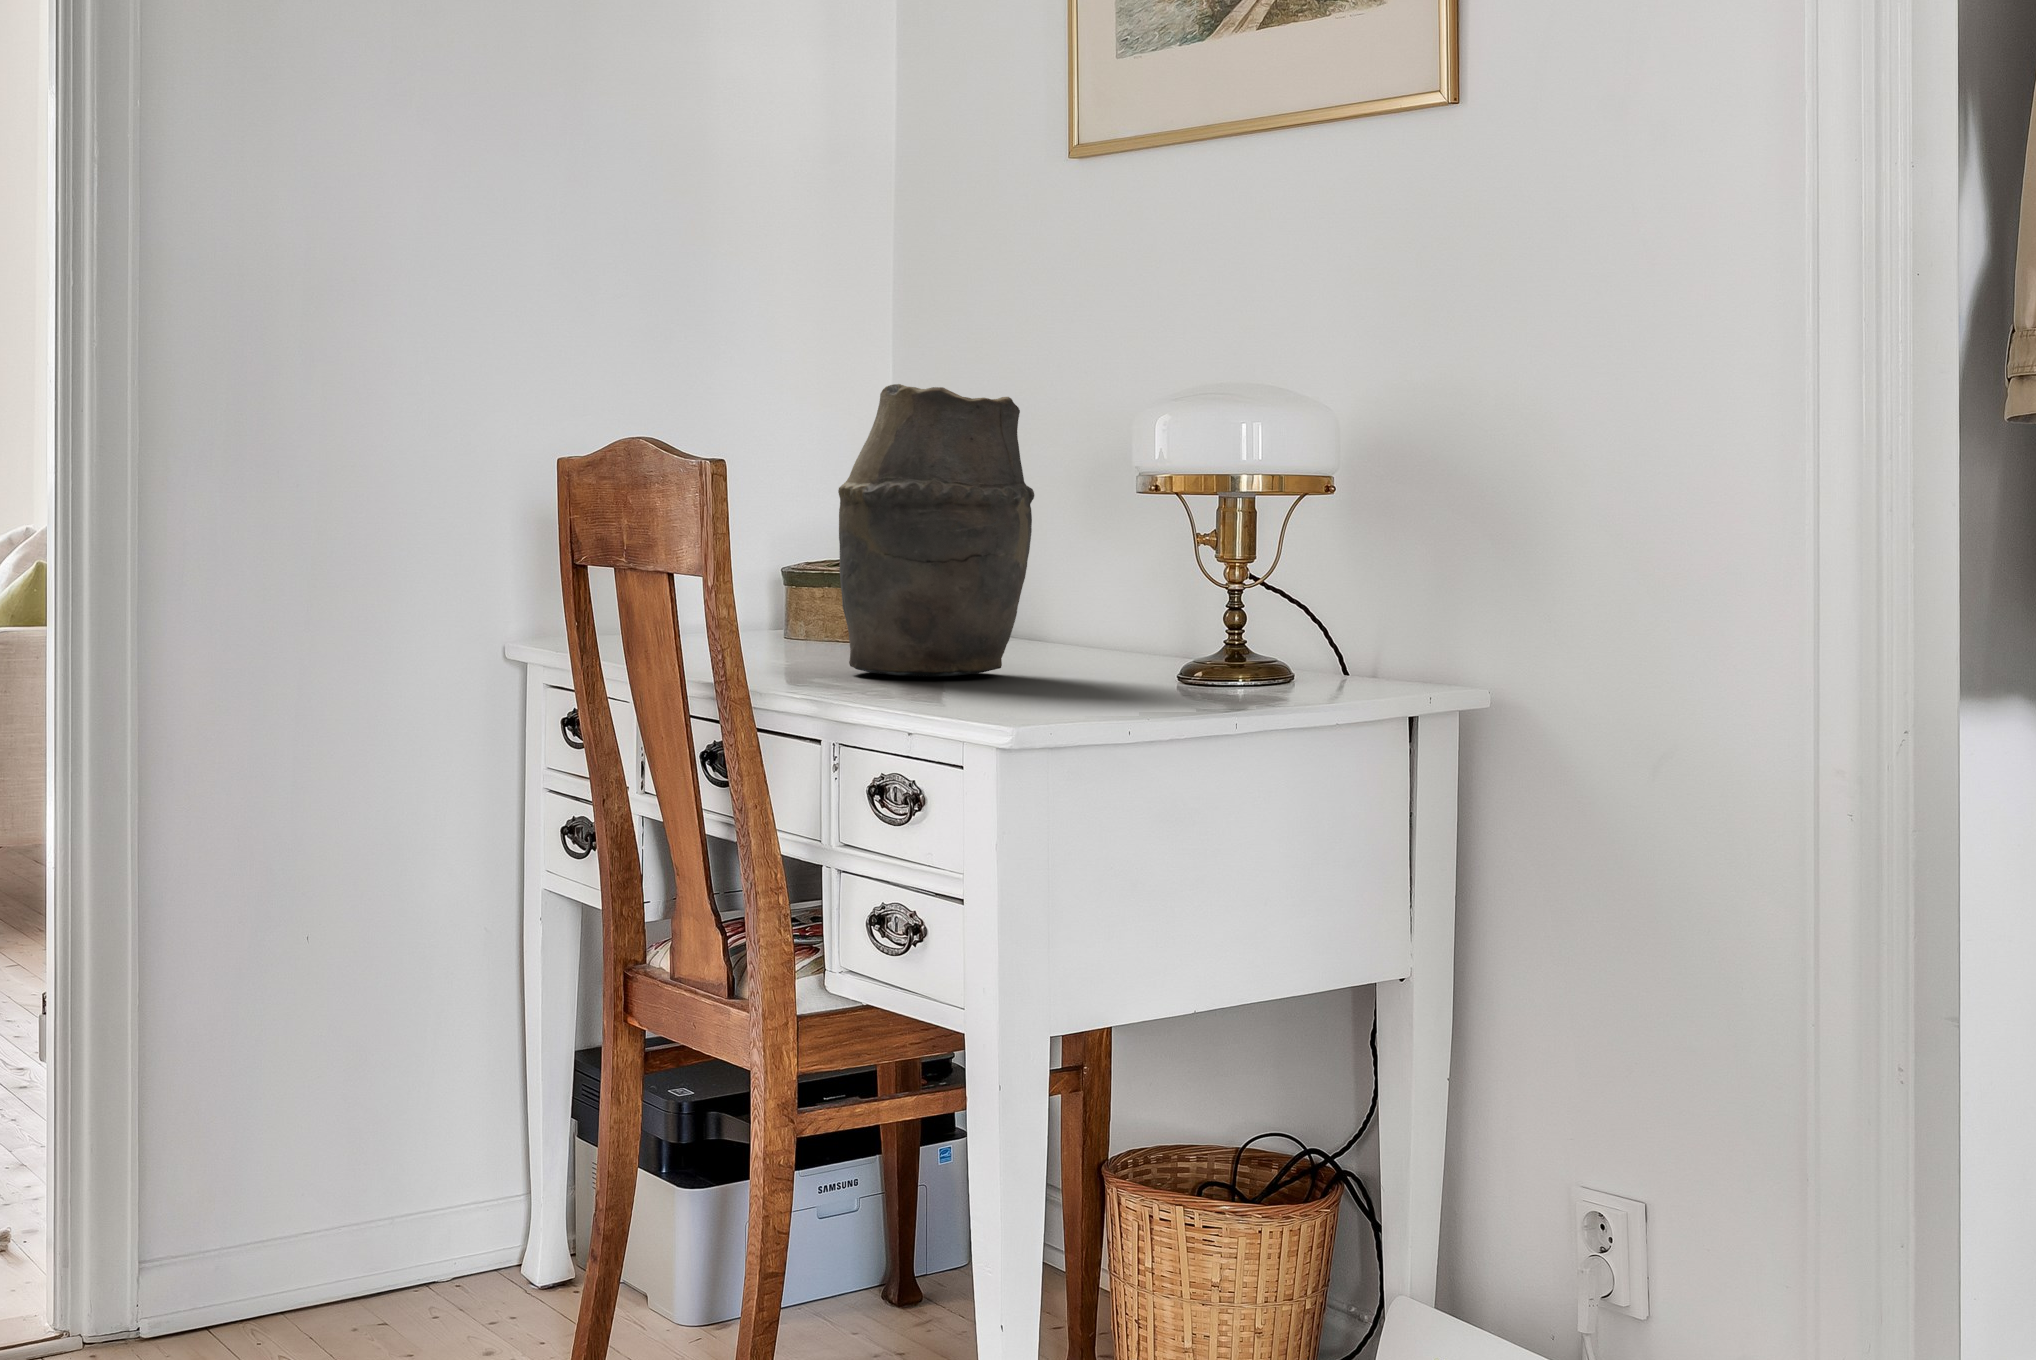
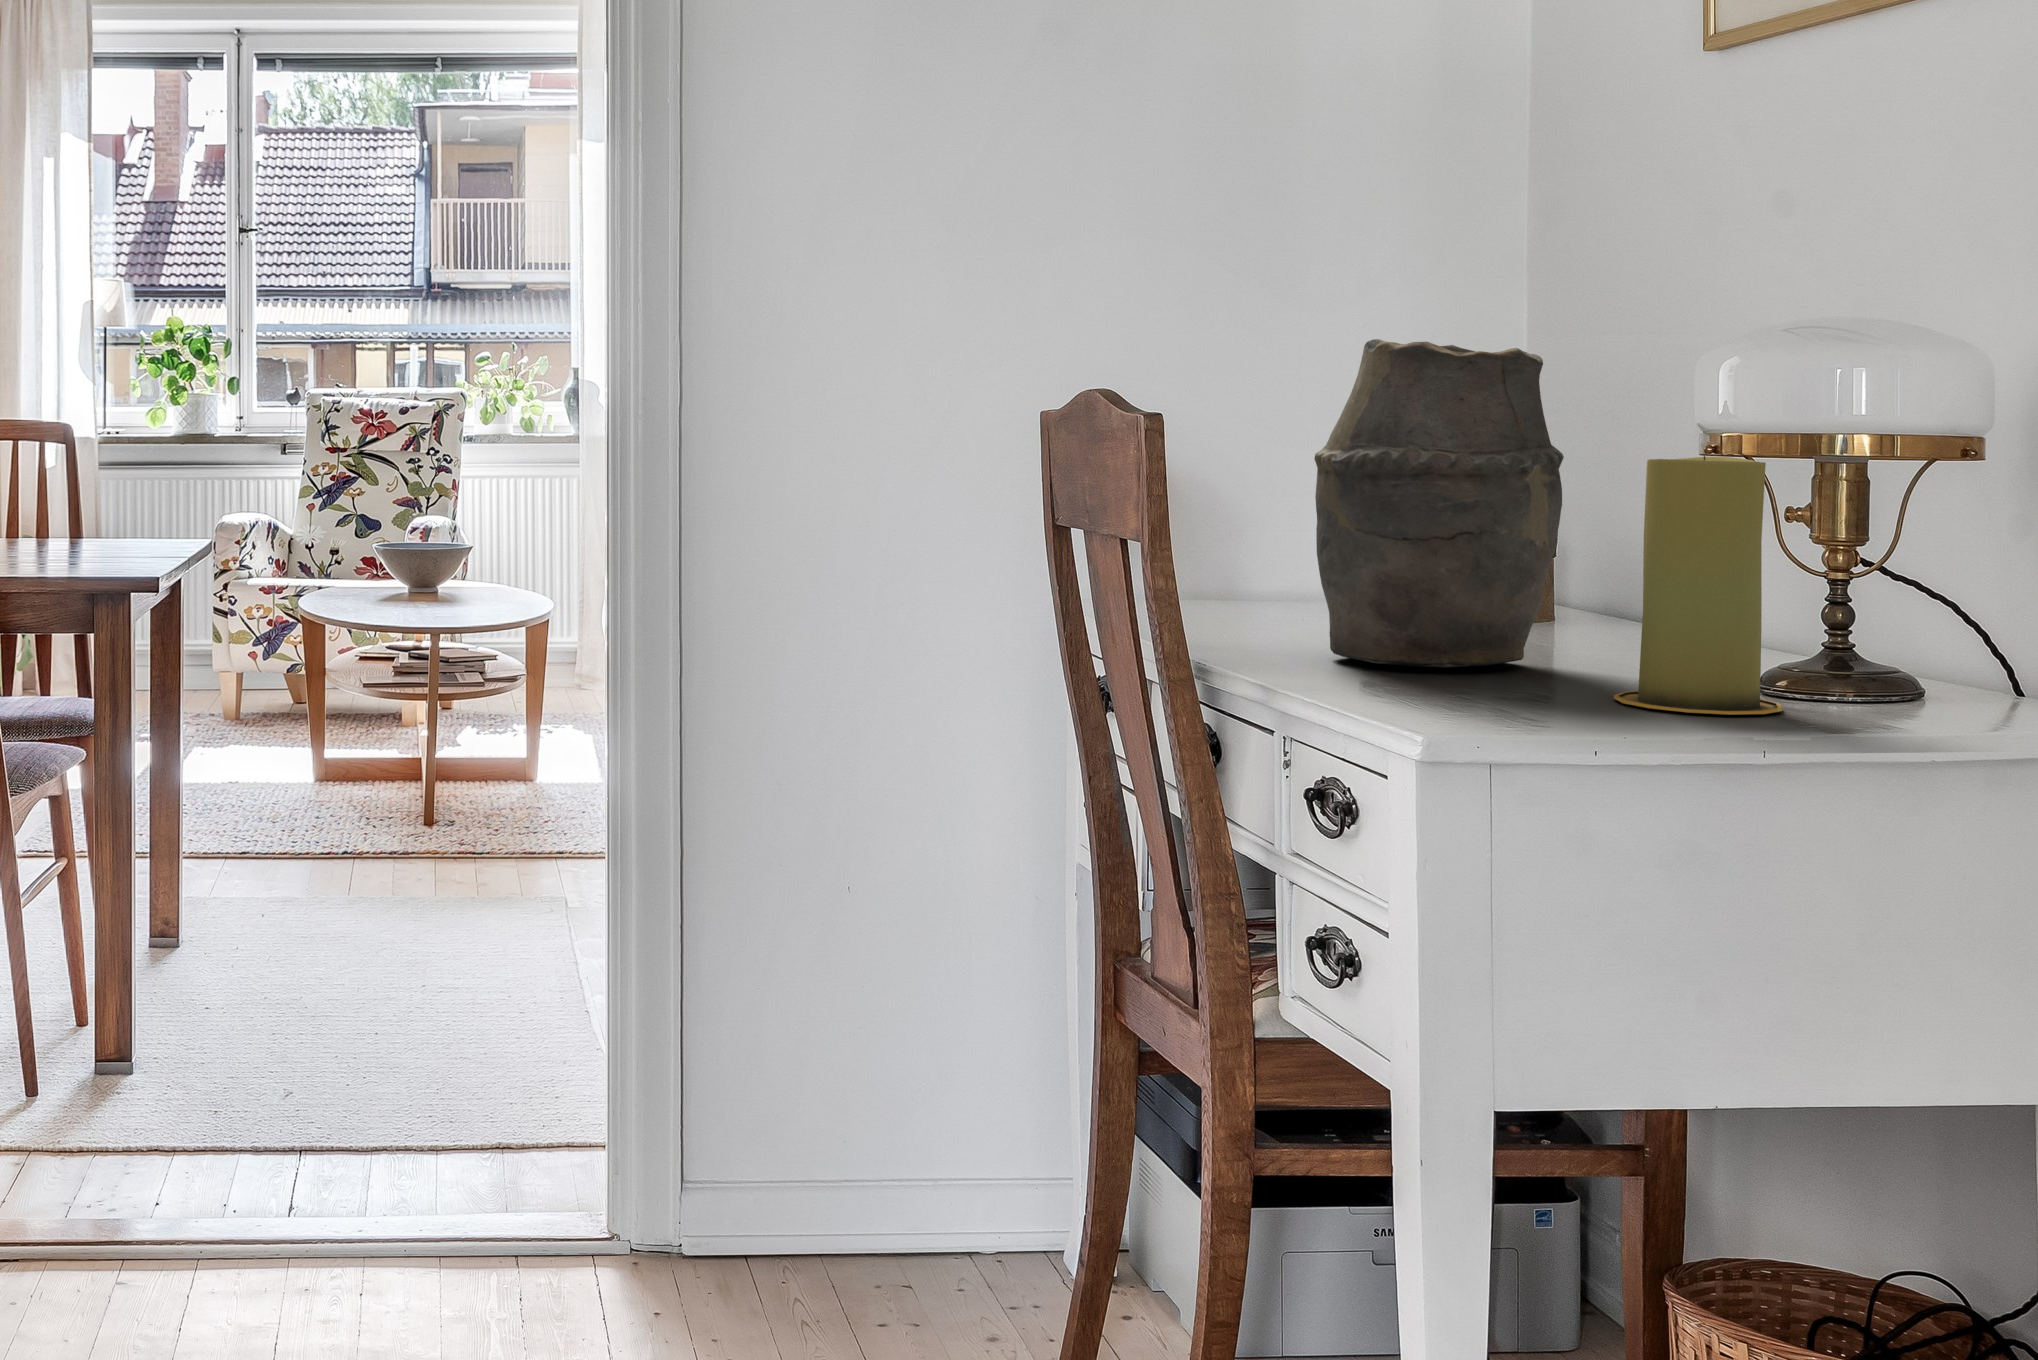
candle: none [1098,489,1215,695] -> present [1614,456,1782,715]

